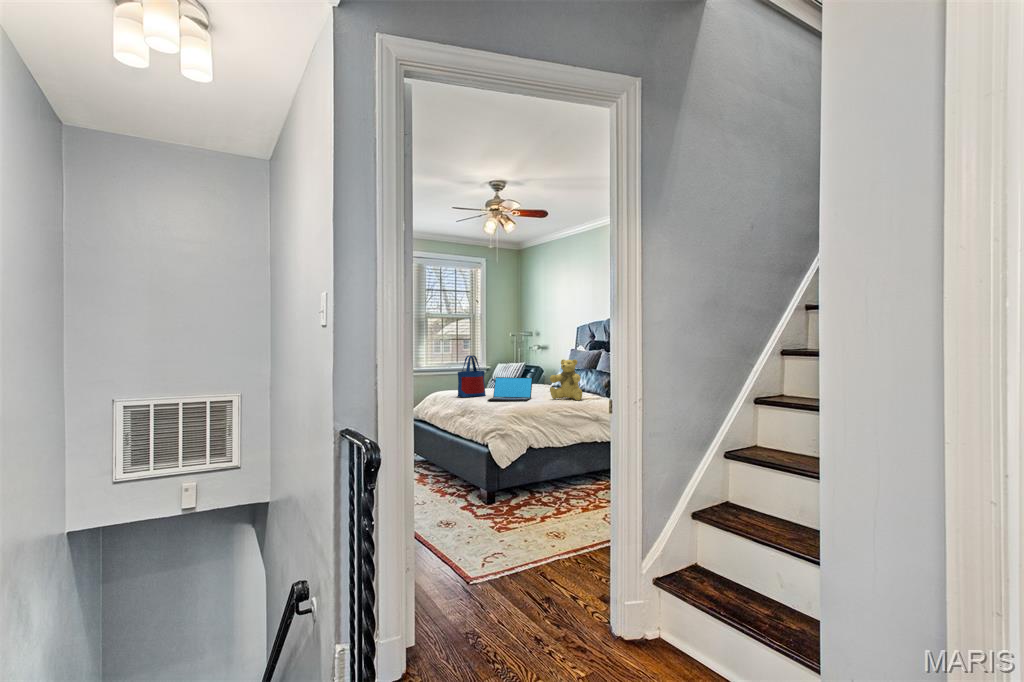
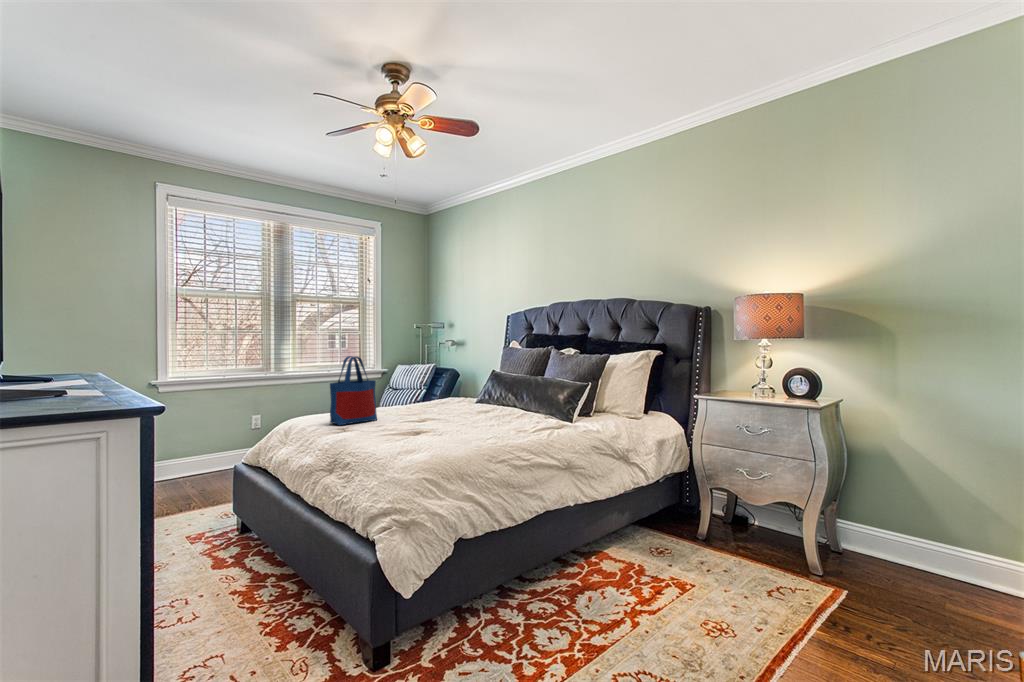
teddy bear: present [550,359,582,400] -> none [484,363,539,431]
laptop: present [487,377,533,402] -> none [378,392,454,436]

